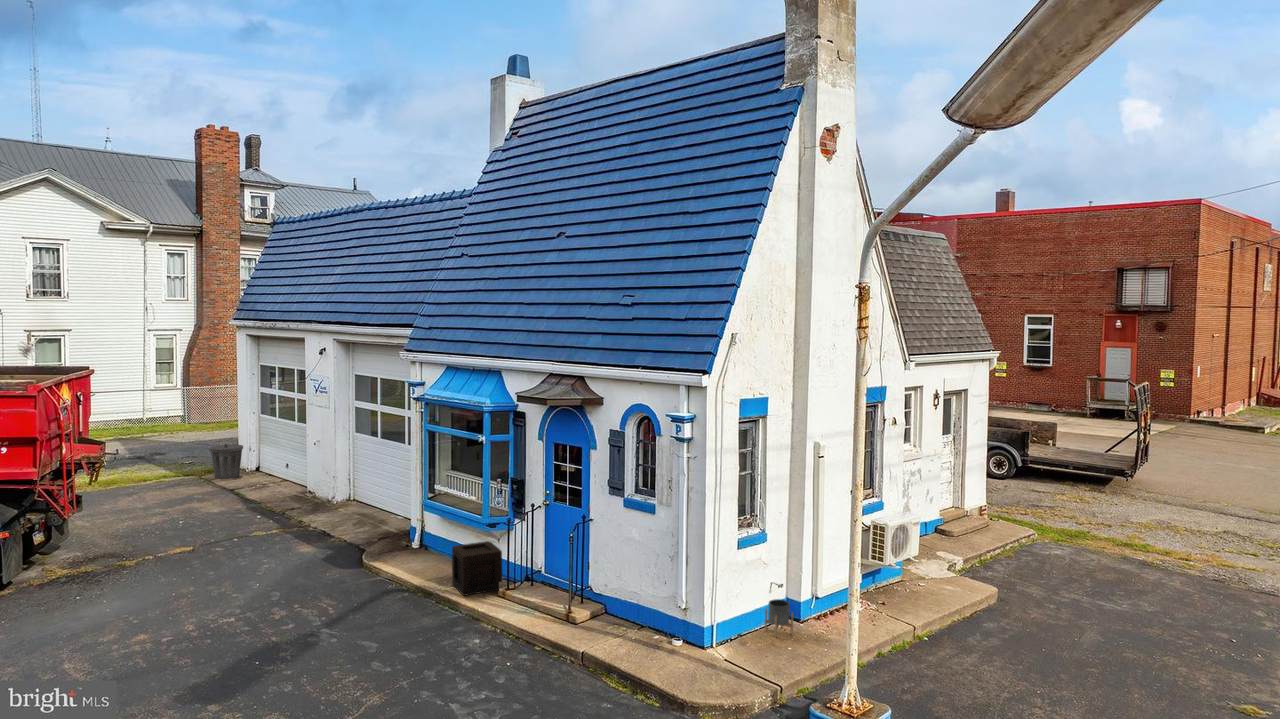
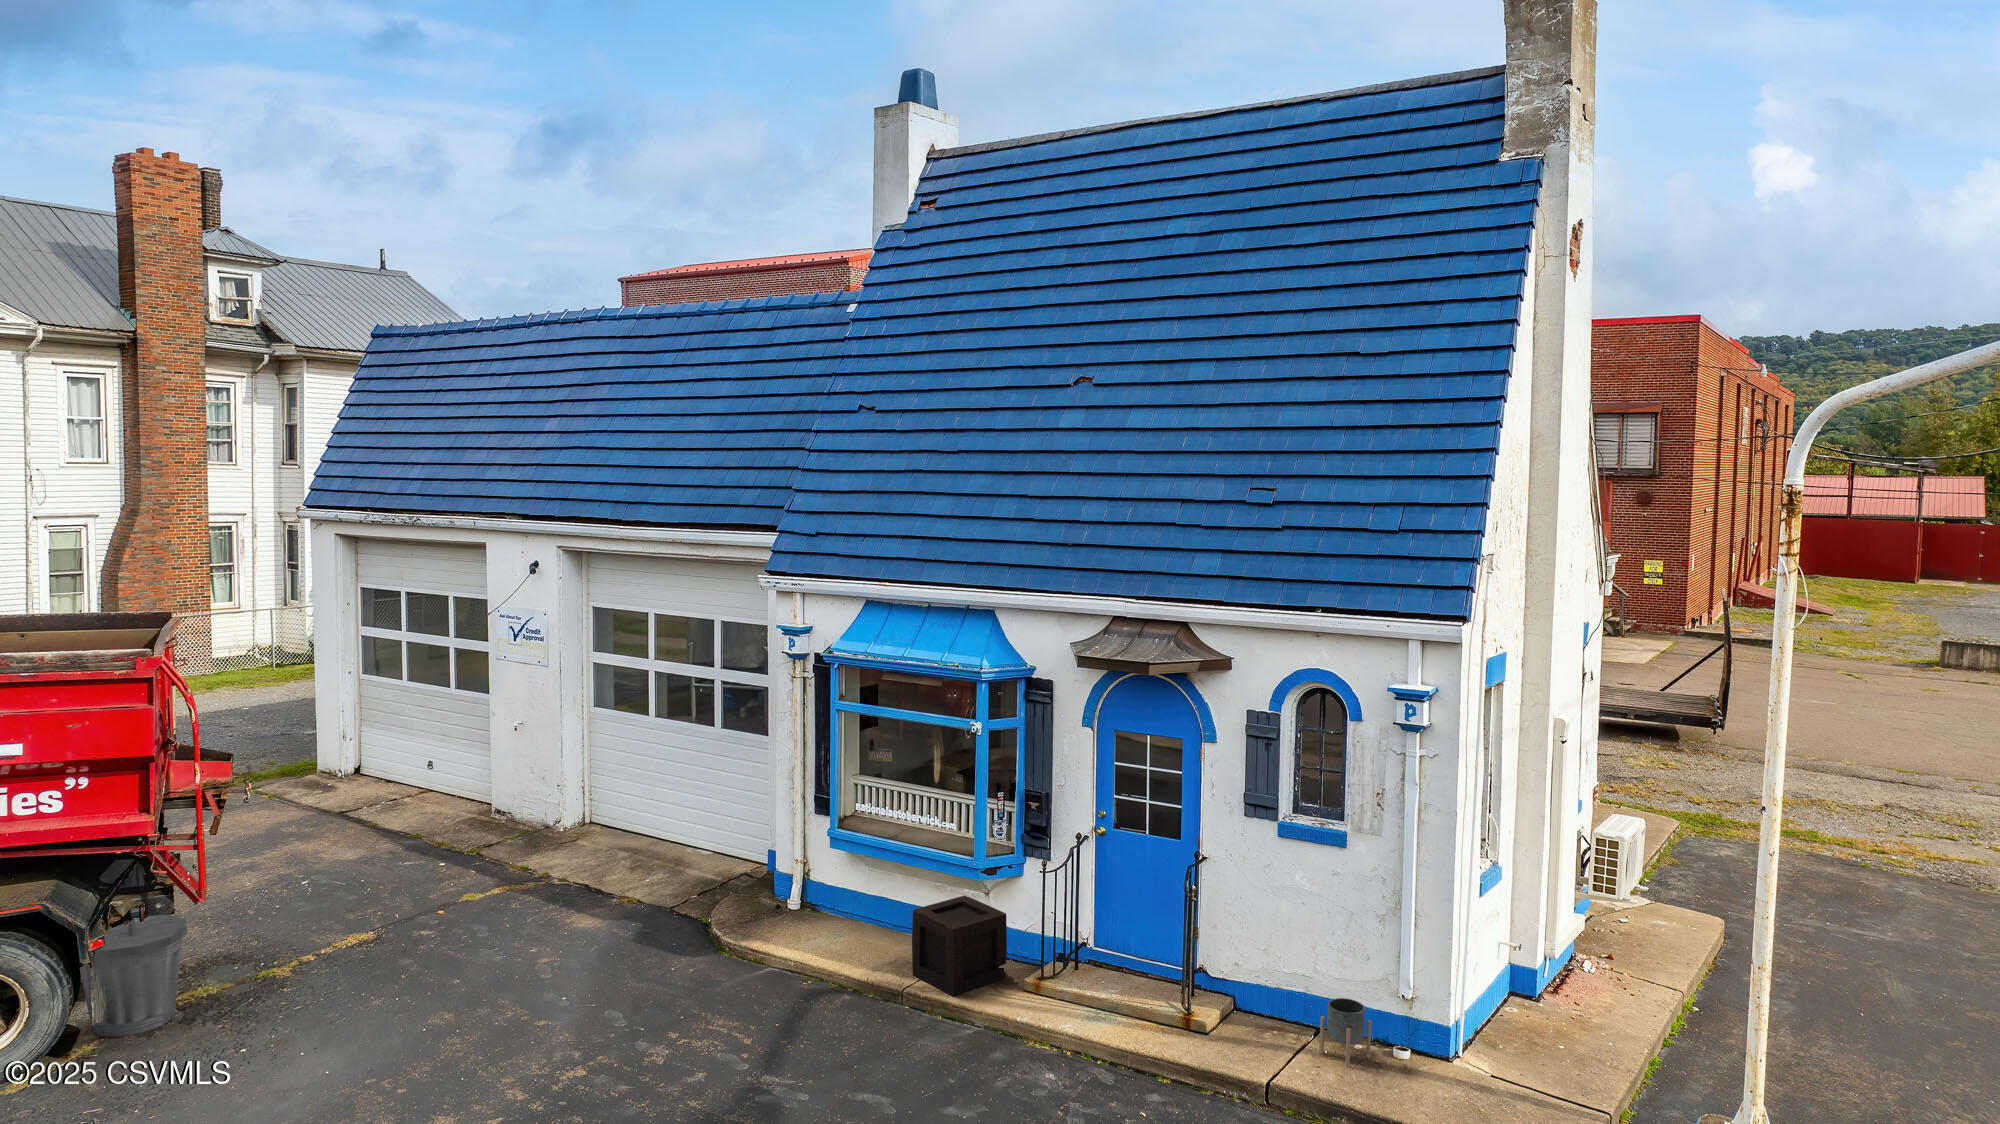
trash can: present [209,444,243,479] -> present [80,915,188,1037]
planter: present [765,599,793,638] -> present [1320,998,1371,1067]

